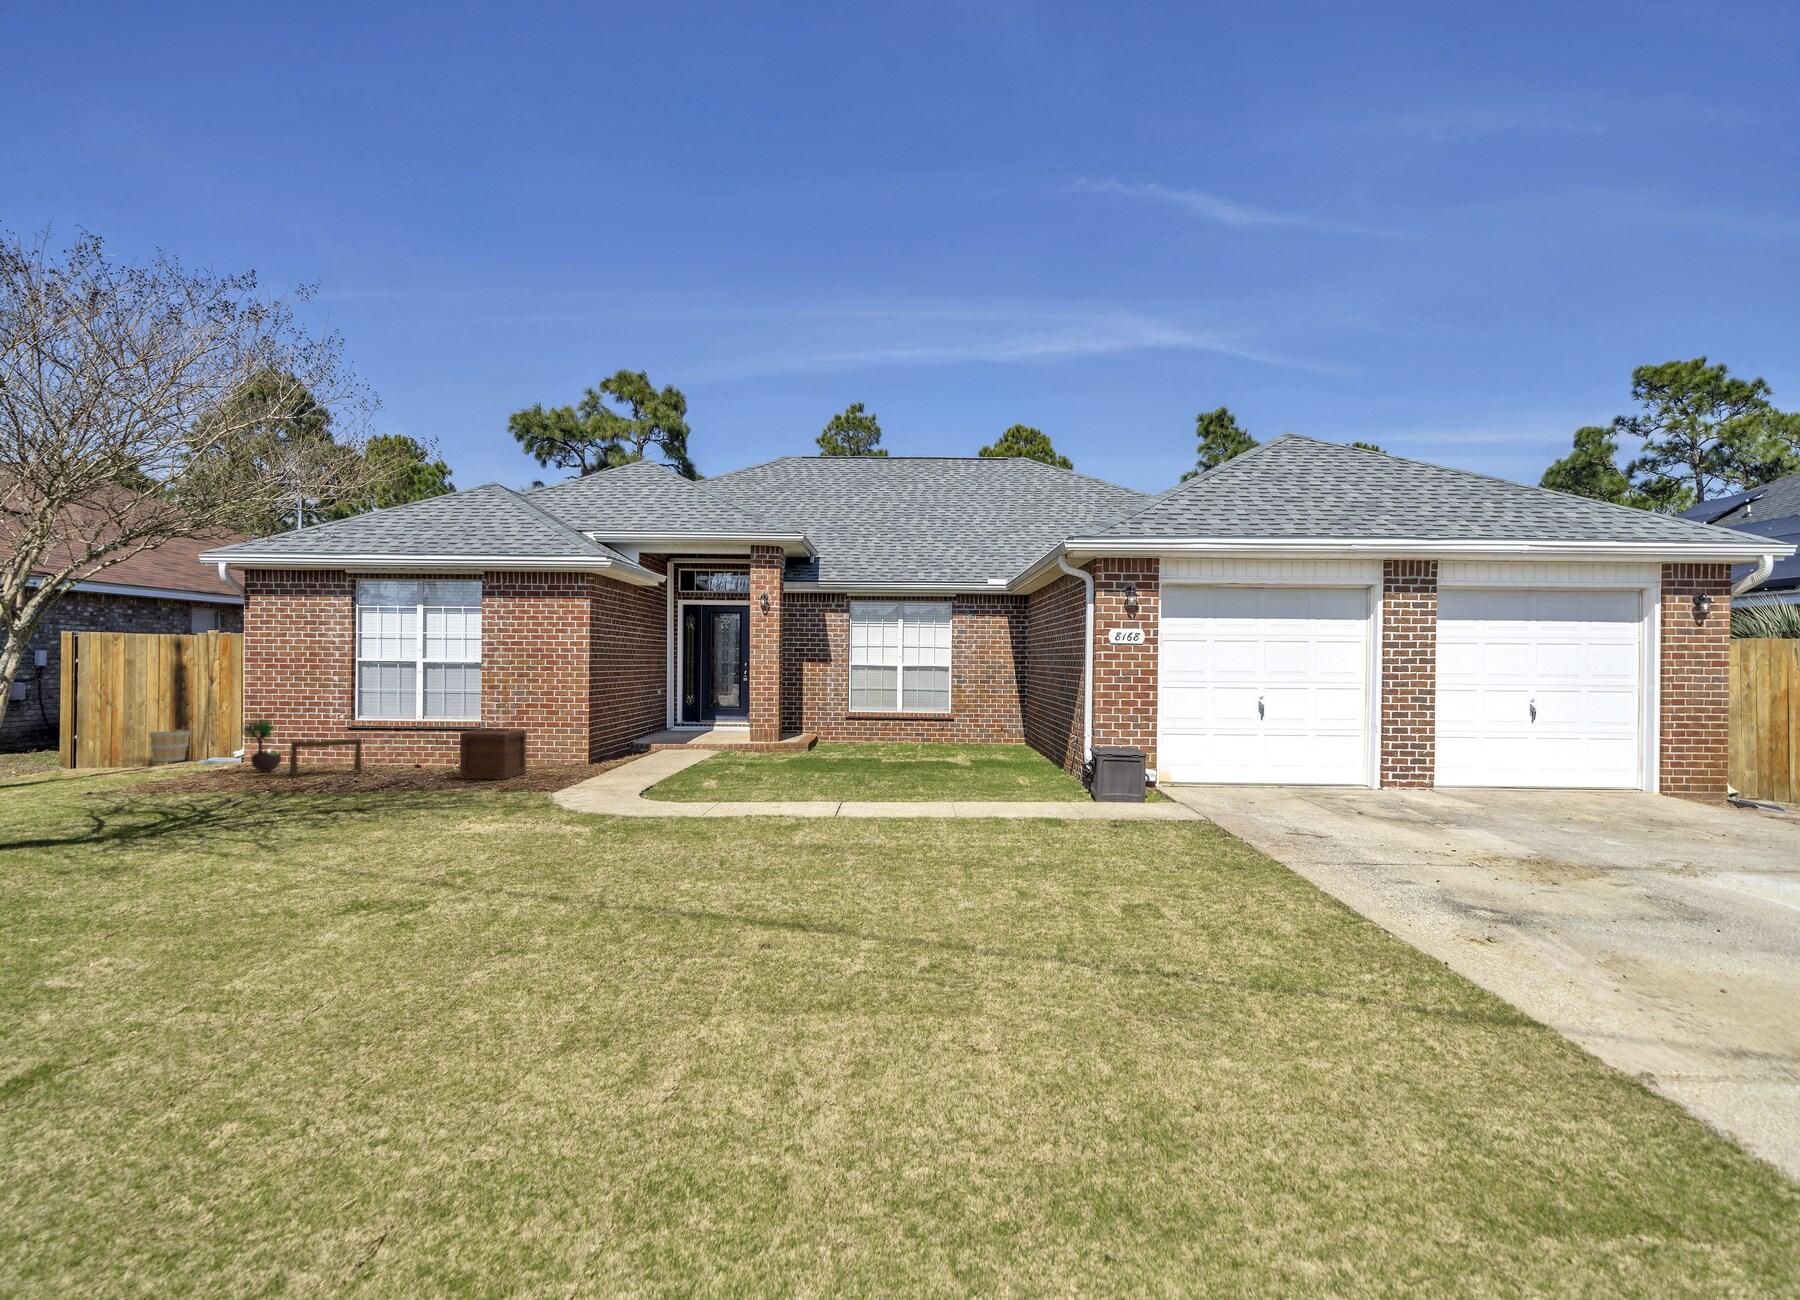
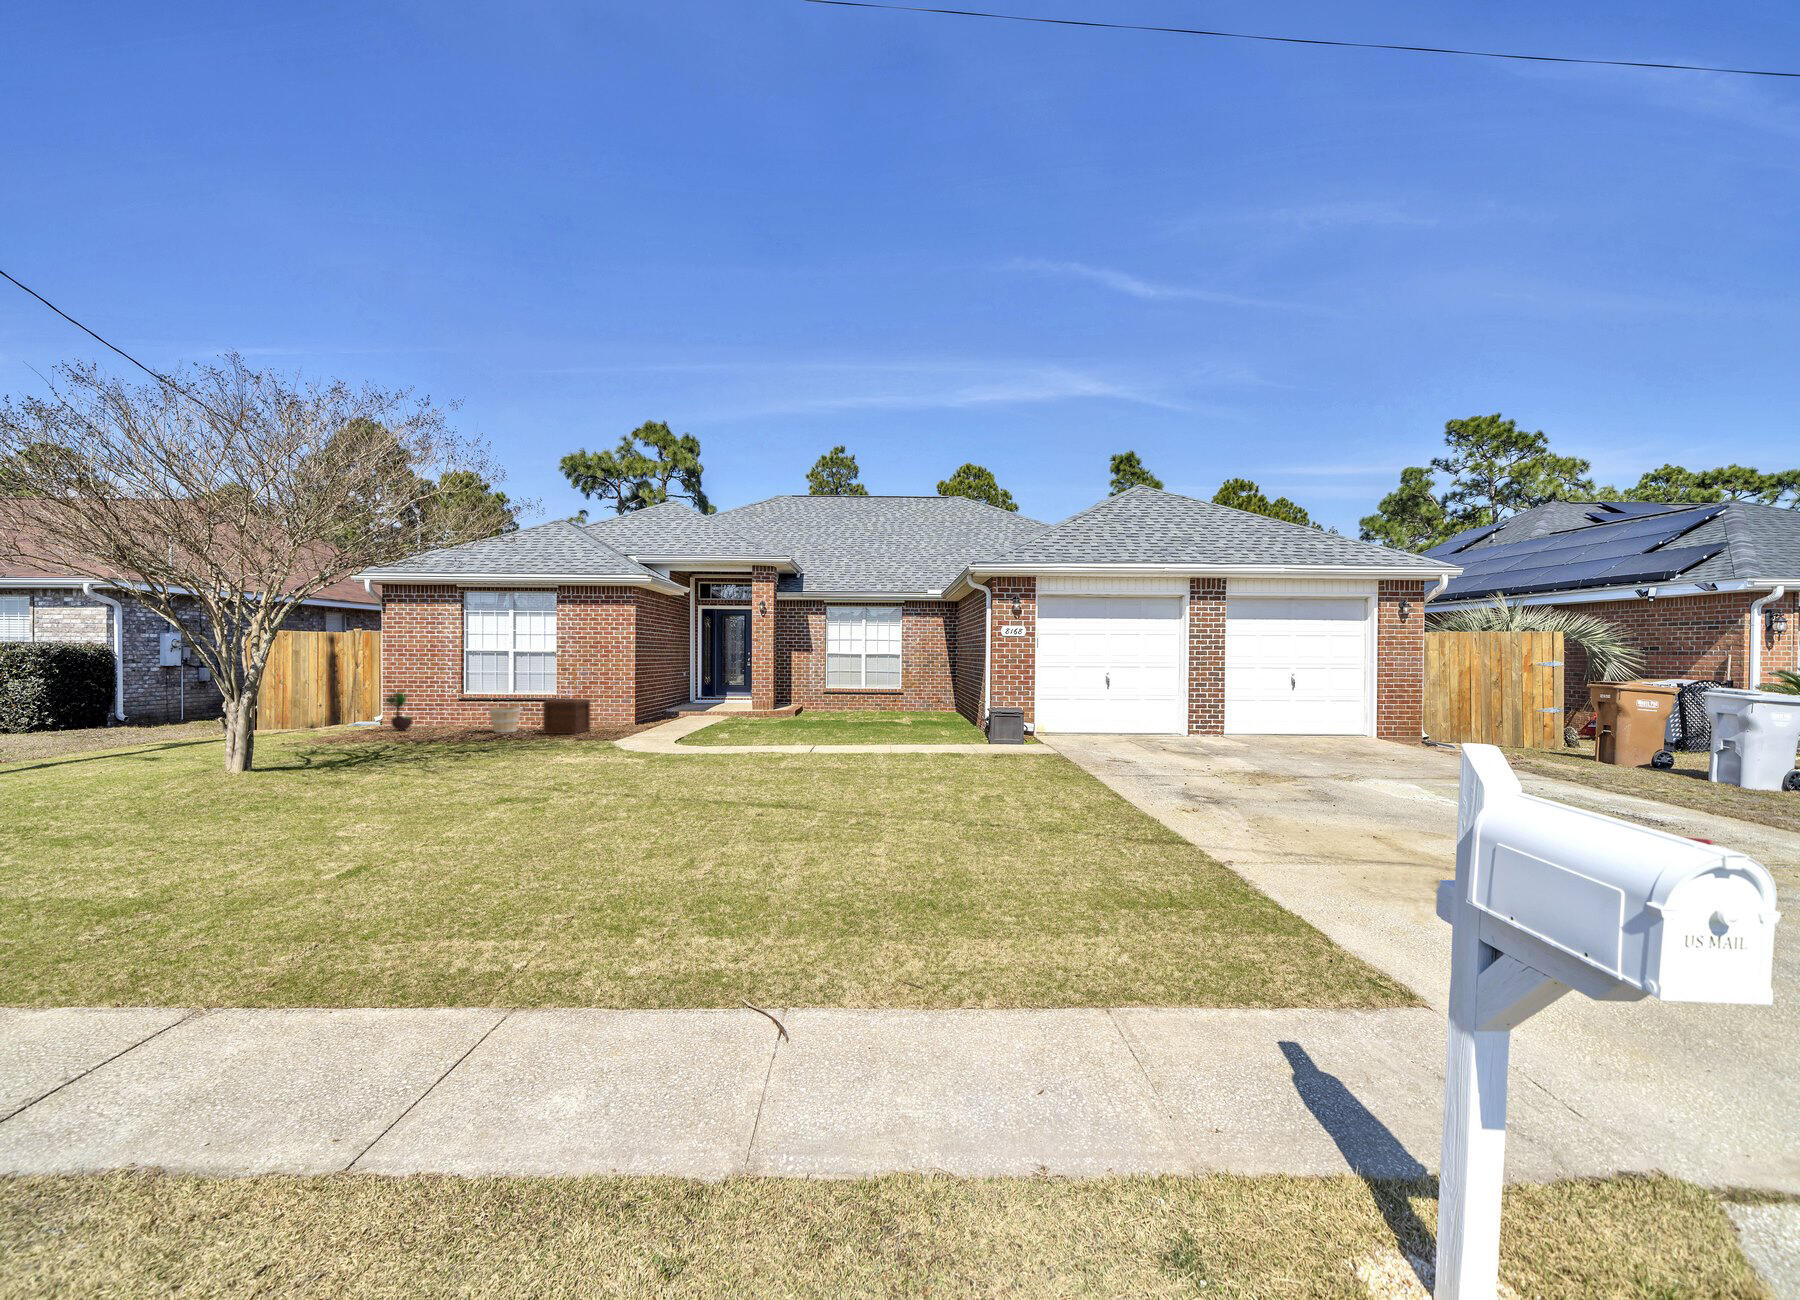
wooden bucket: present [149,728,191,762] -> present [489,706,521,733]
bench: present [289,738,362,778] -> none [420,706,472,734]

